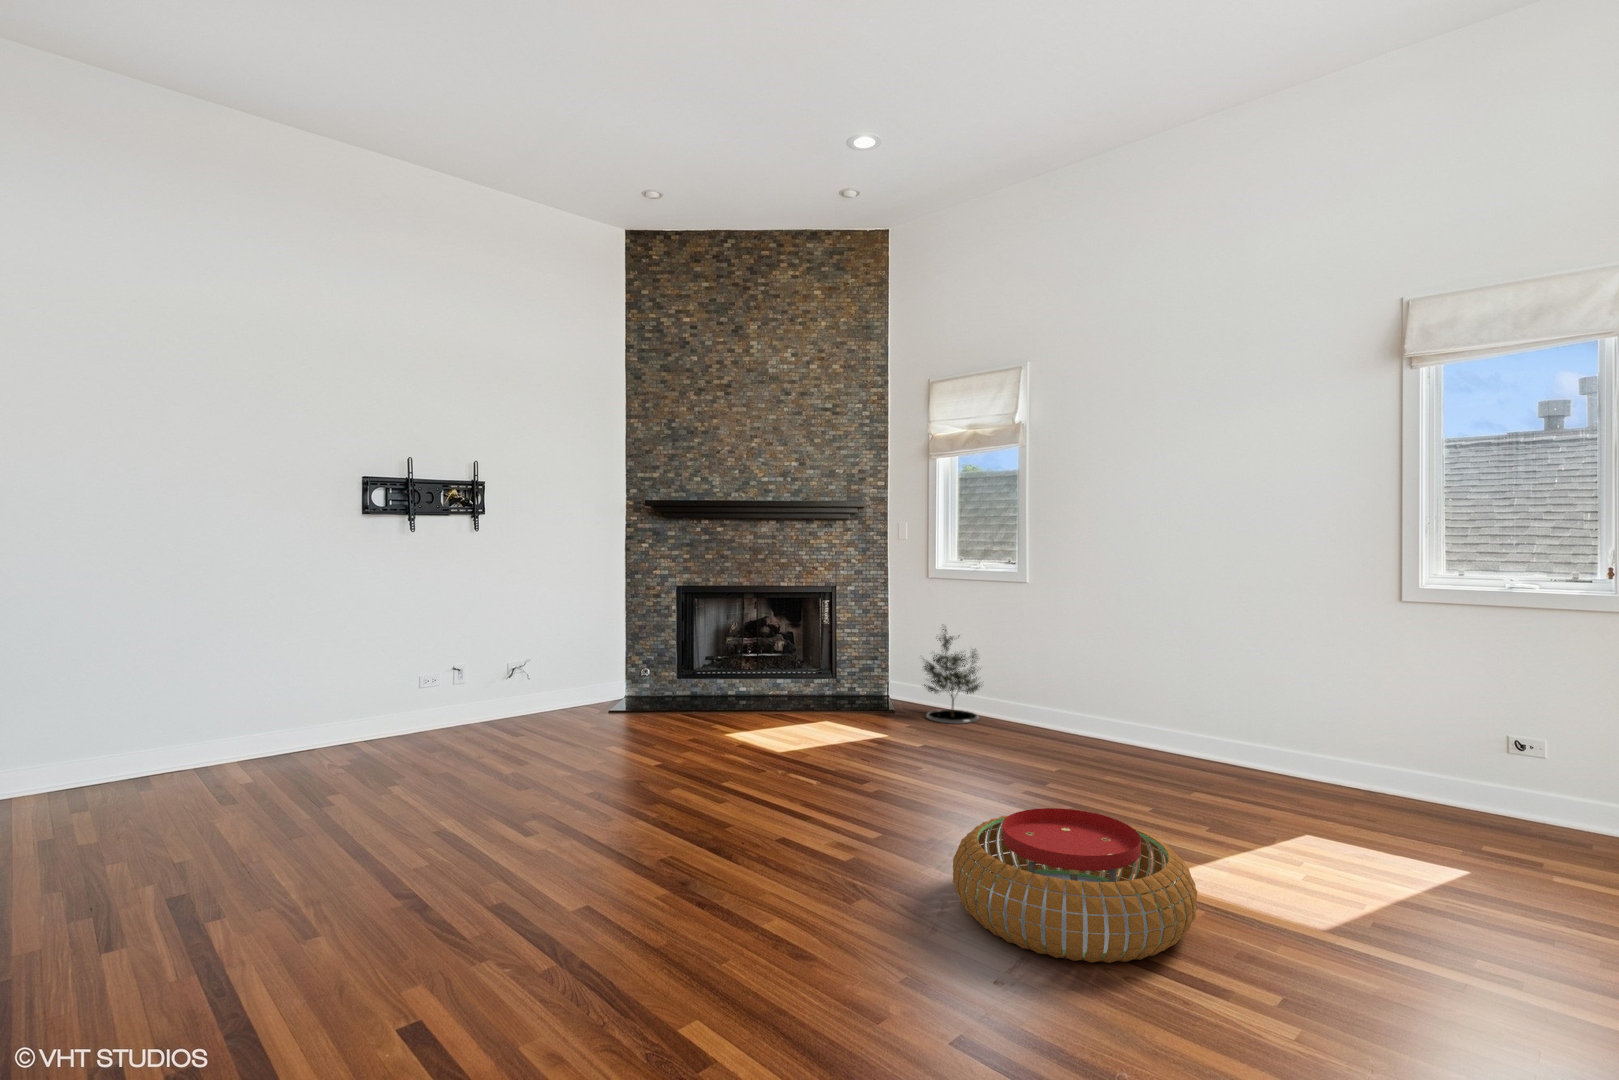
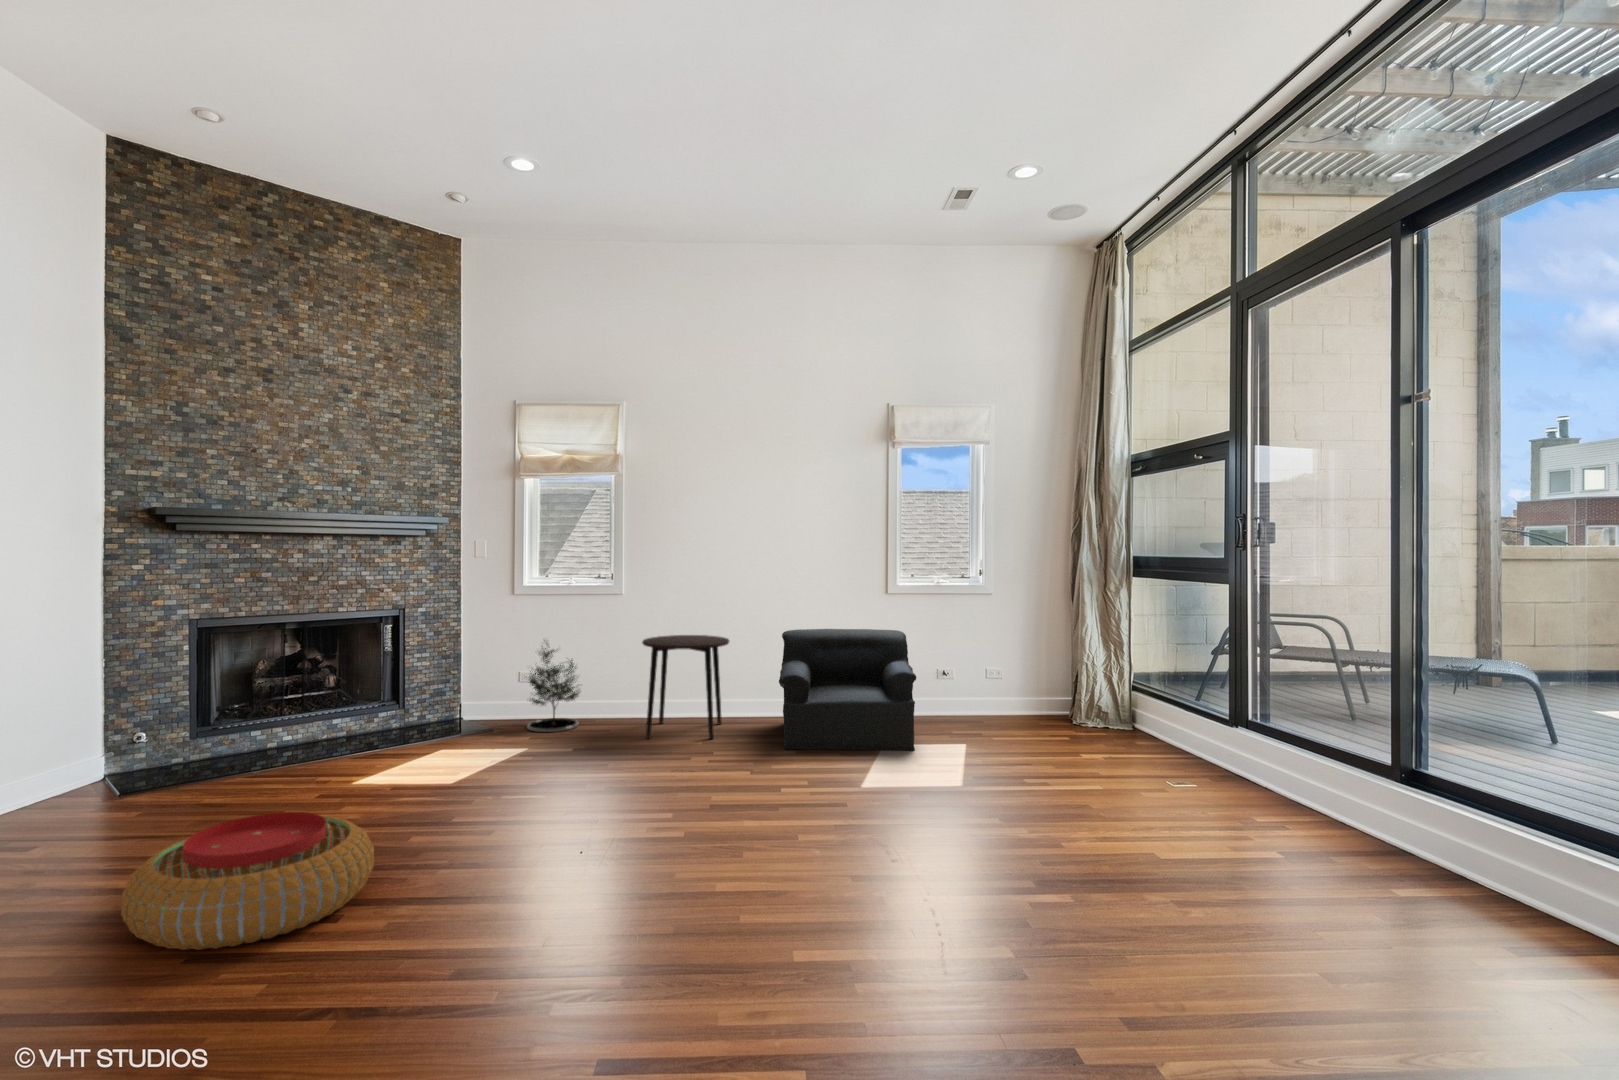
side table: none [1018,632,1131,763] -> present [642,635,729,739]
armchair: none [1154,638,1416,843] -> present [779,629,916,750]
pouf: present [953,808,1197,963] -> present [121,812,374,950]

